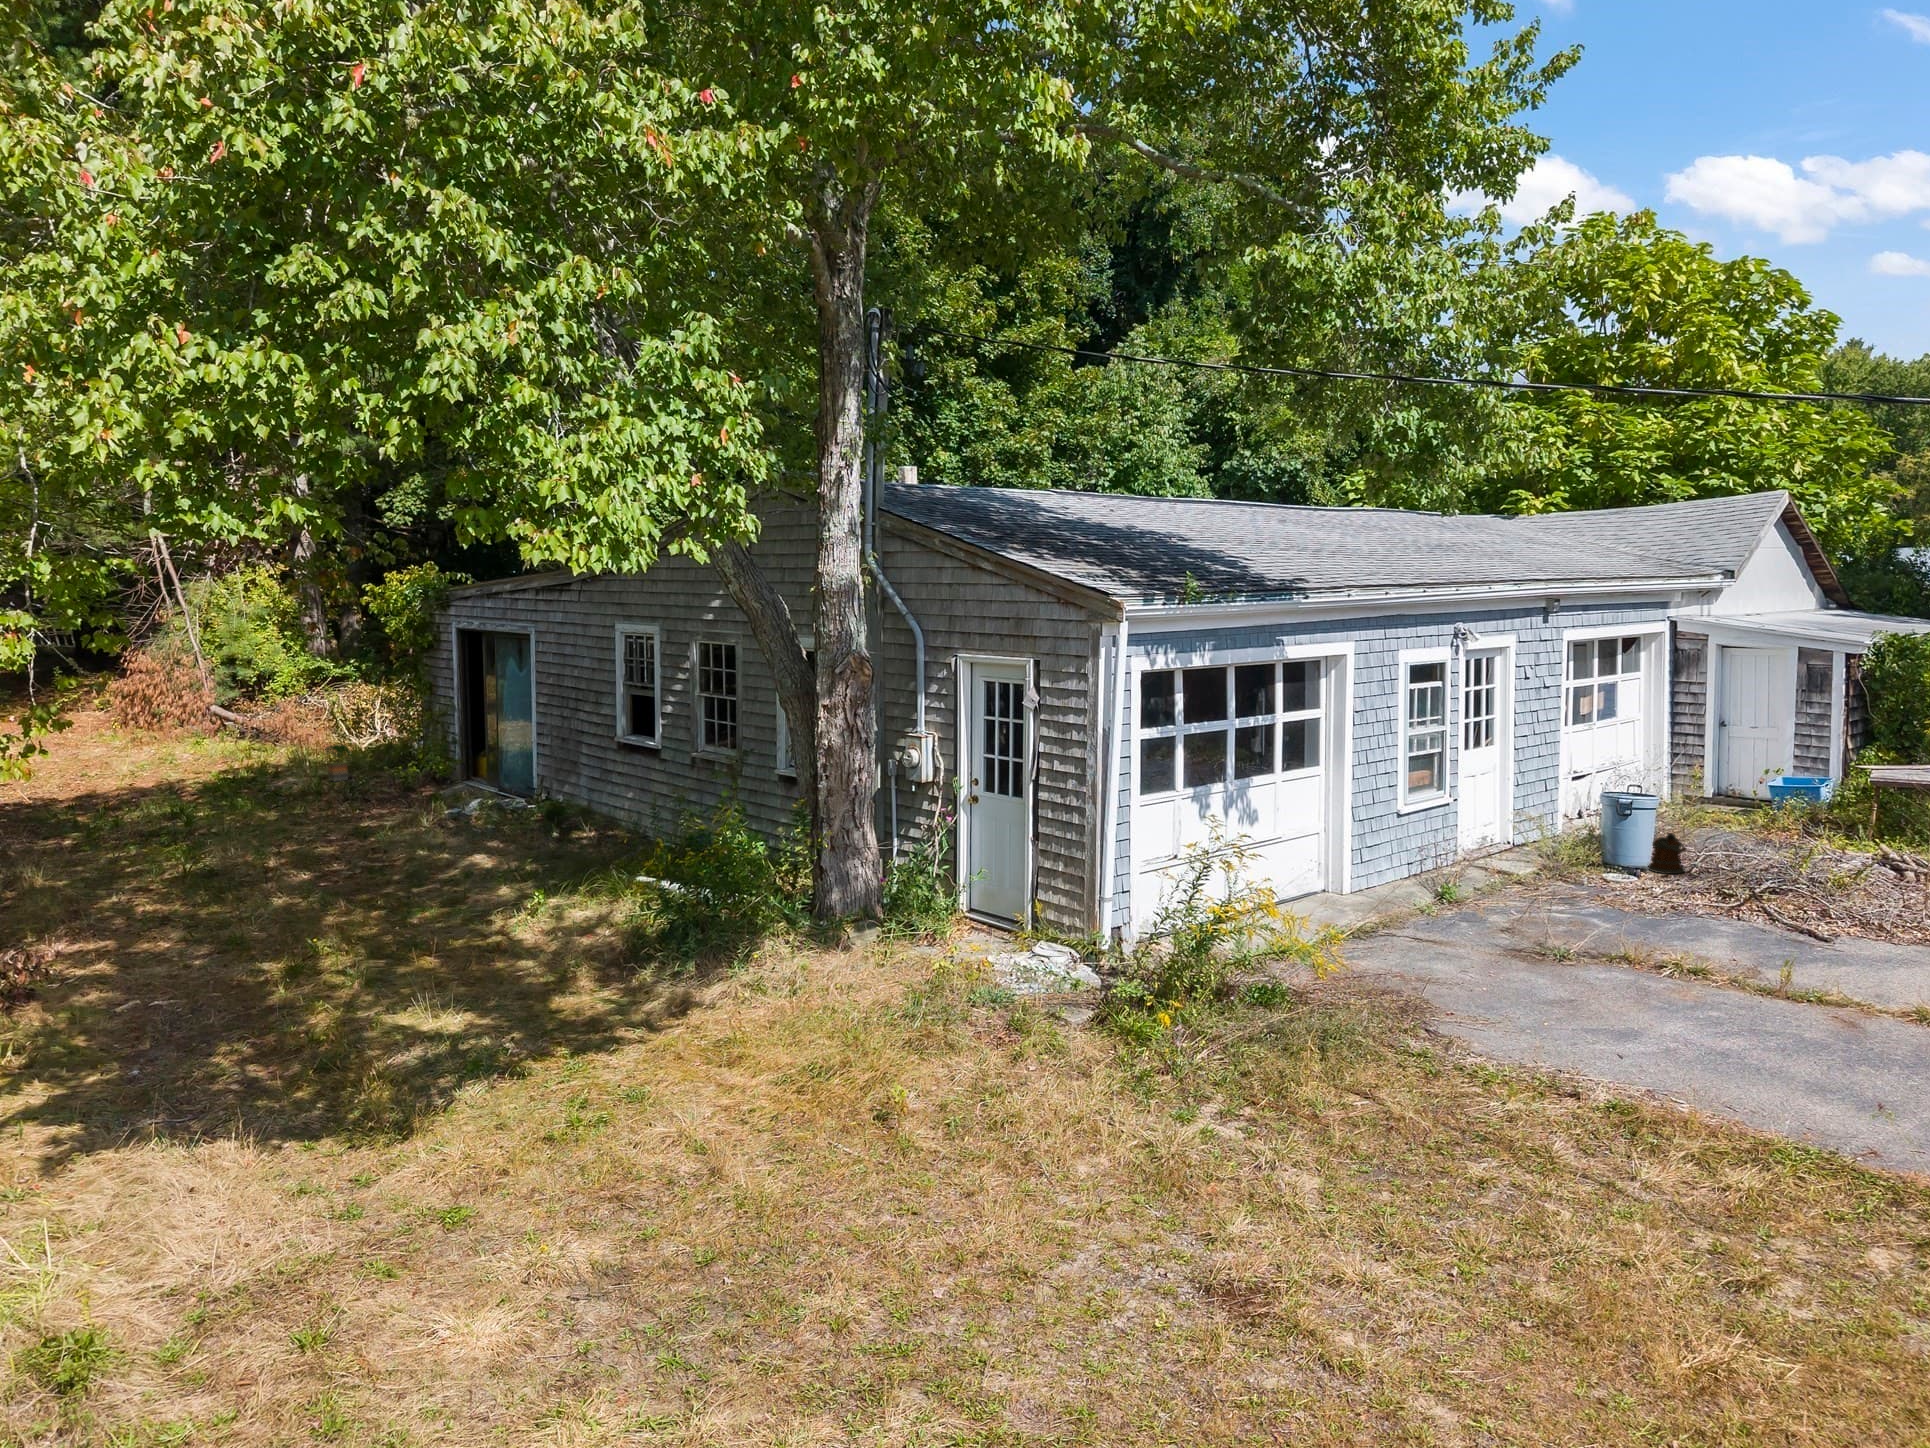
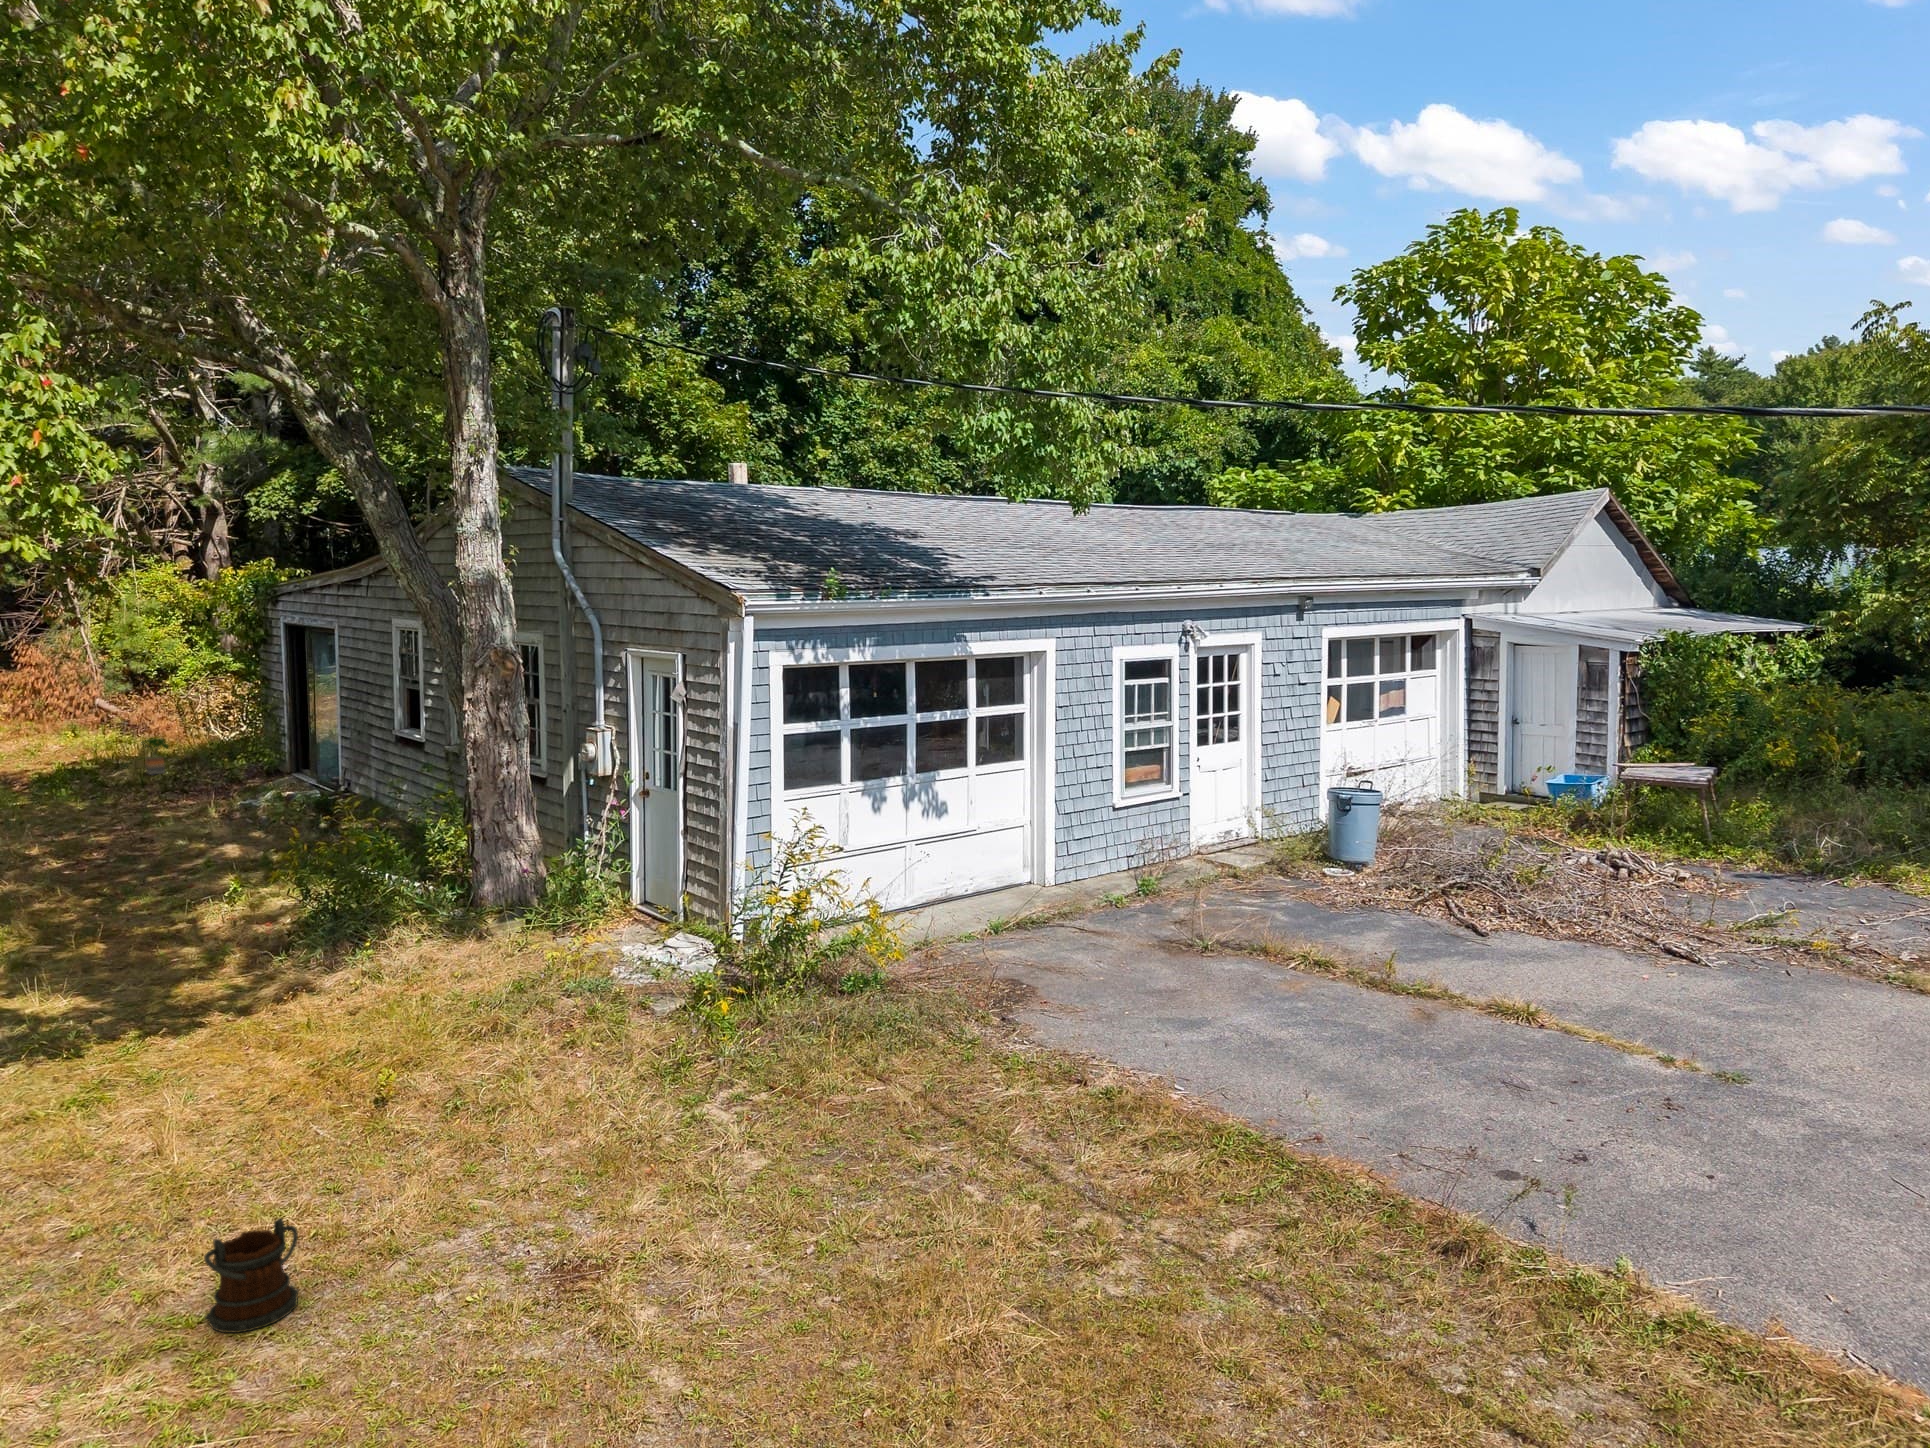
bucket: present [1648,833,1687,874] -> present [204,1218,299,1333]

